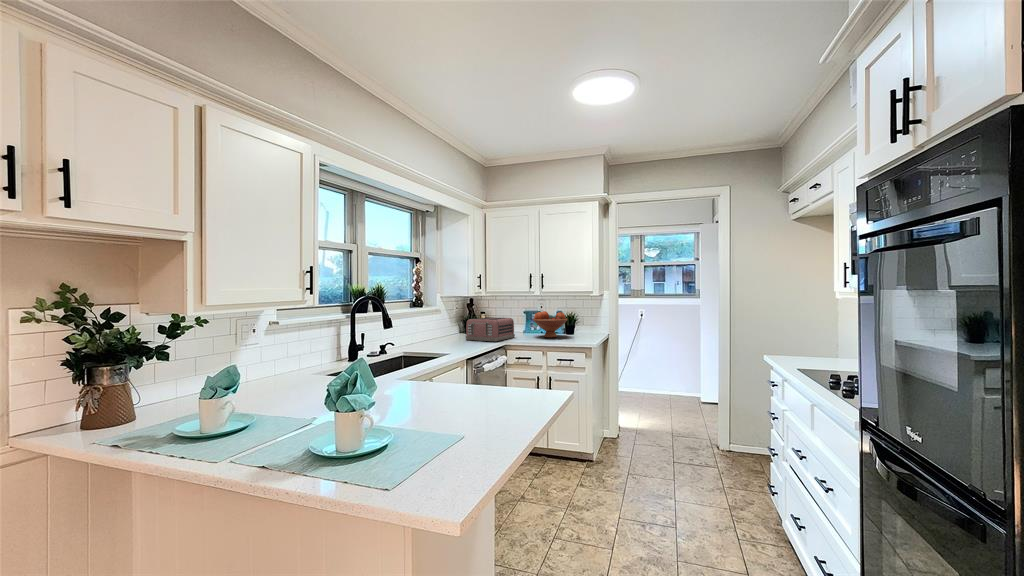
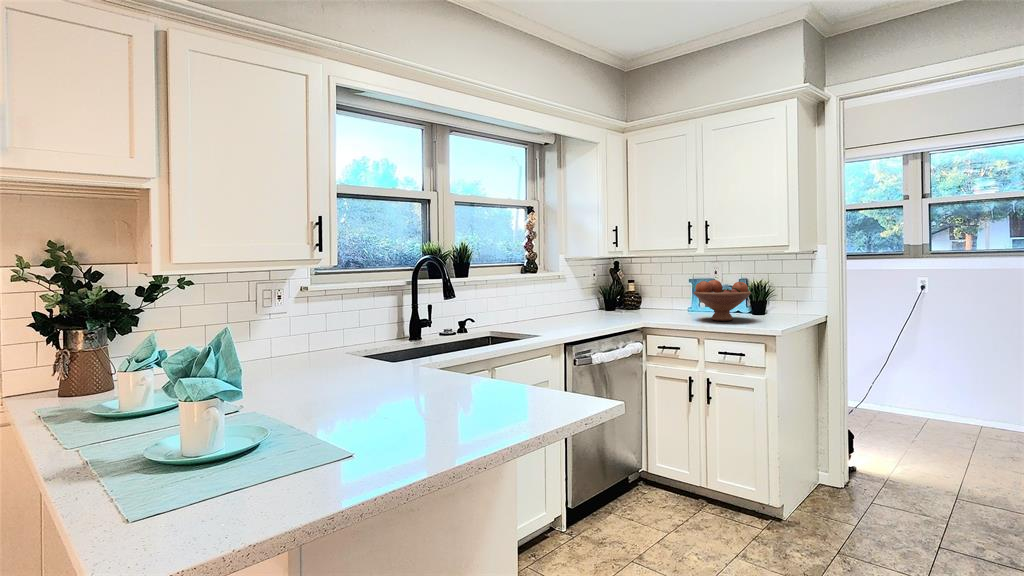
toaster: present [466,317,515,341] -> none [590,288,665,323]

